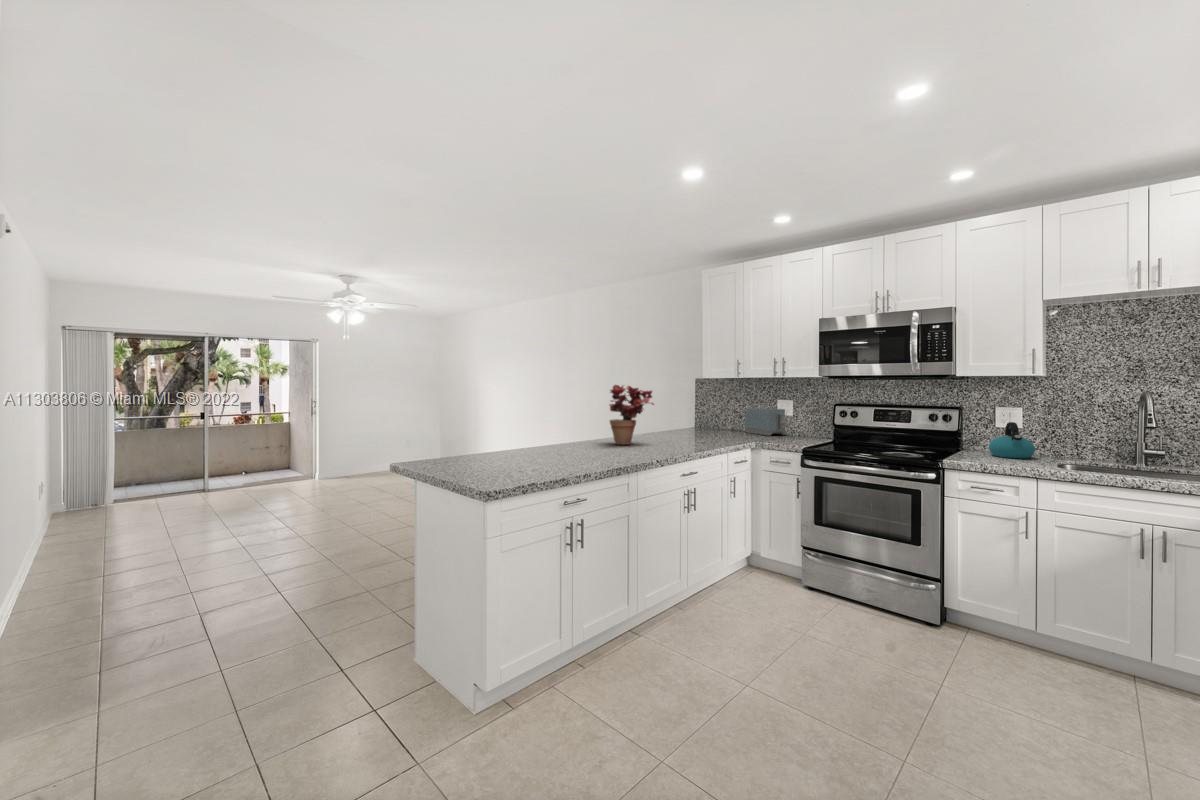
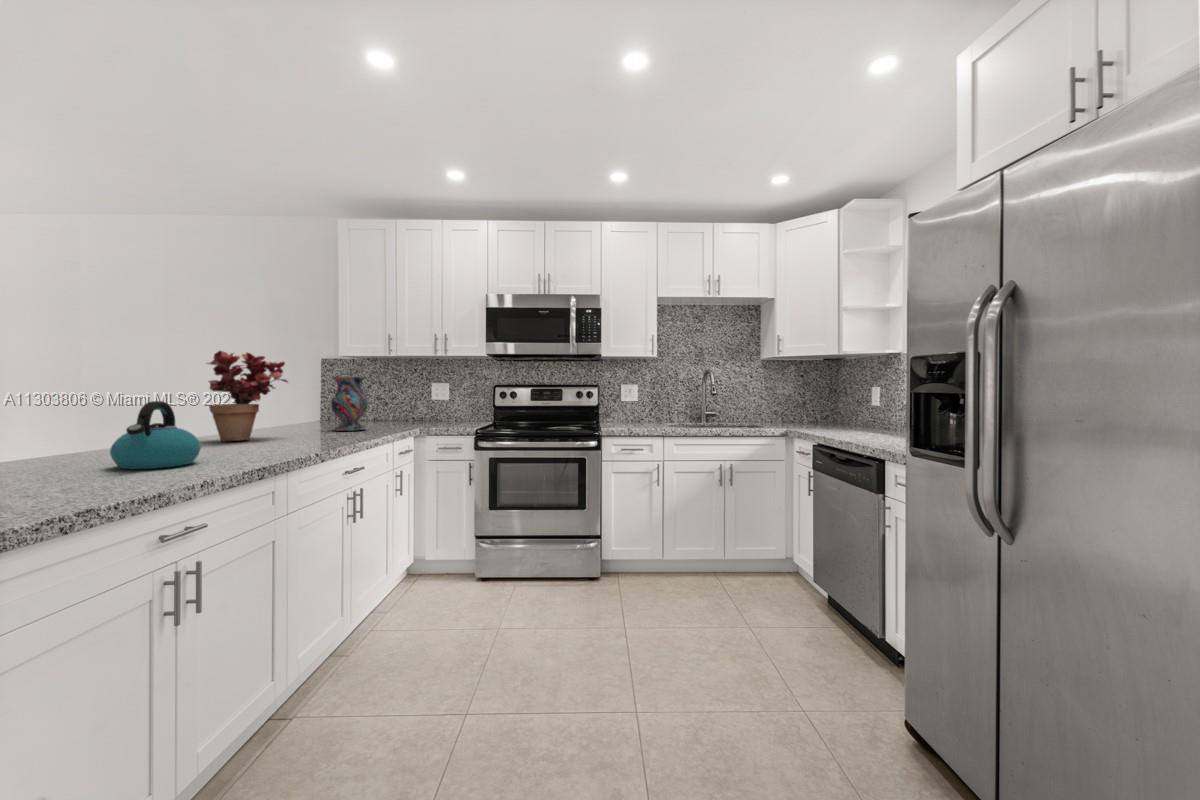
vase: none [687,398,713,441] -> present [331,377,367,431]
toaster: present [745,408,788,436] -> none [391,392,443,422]
kettle: present [989,422,1035,458] -> present [110,401,200,469]

